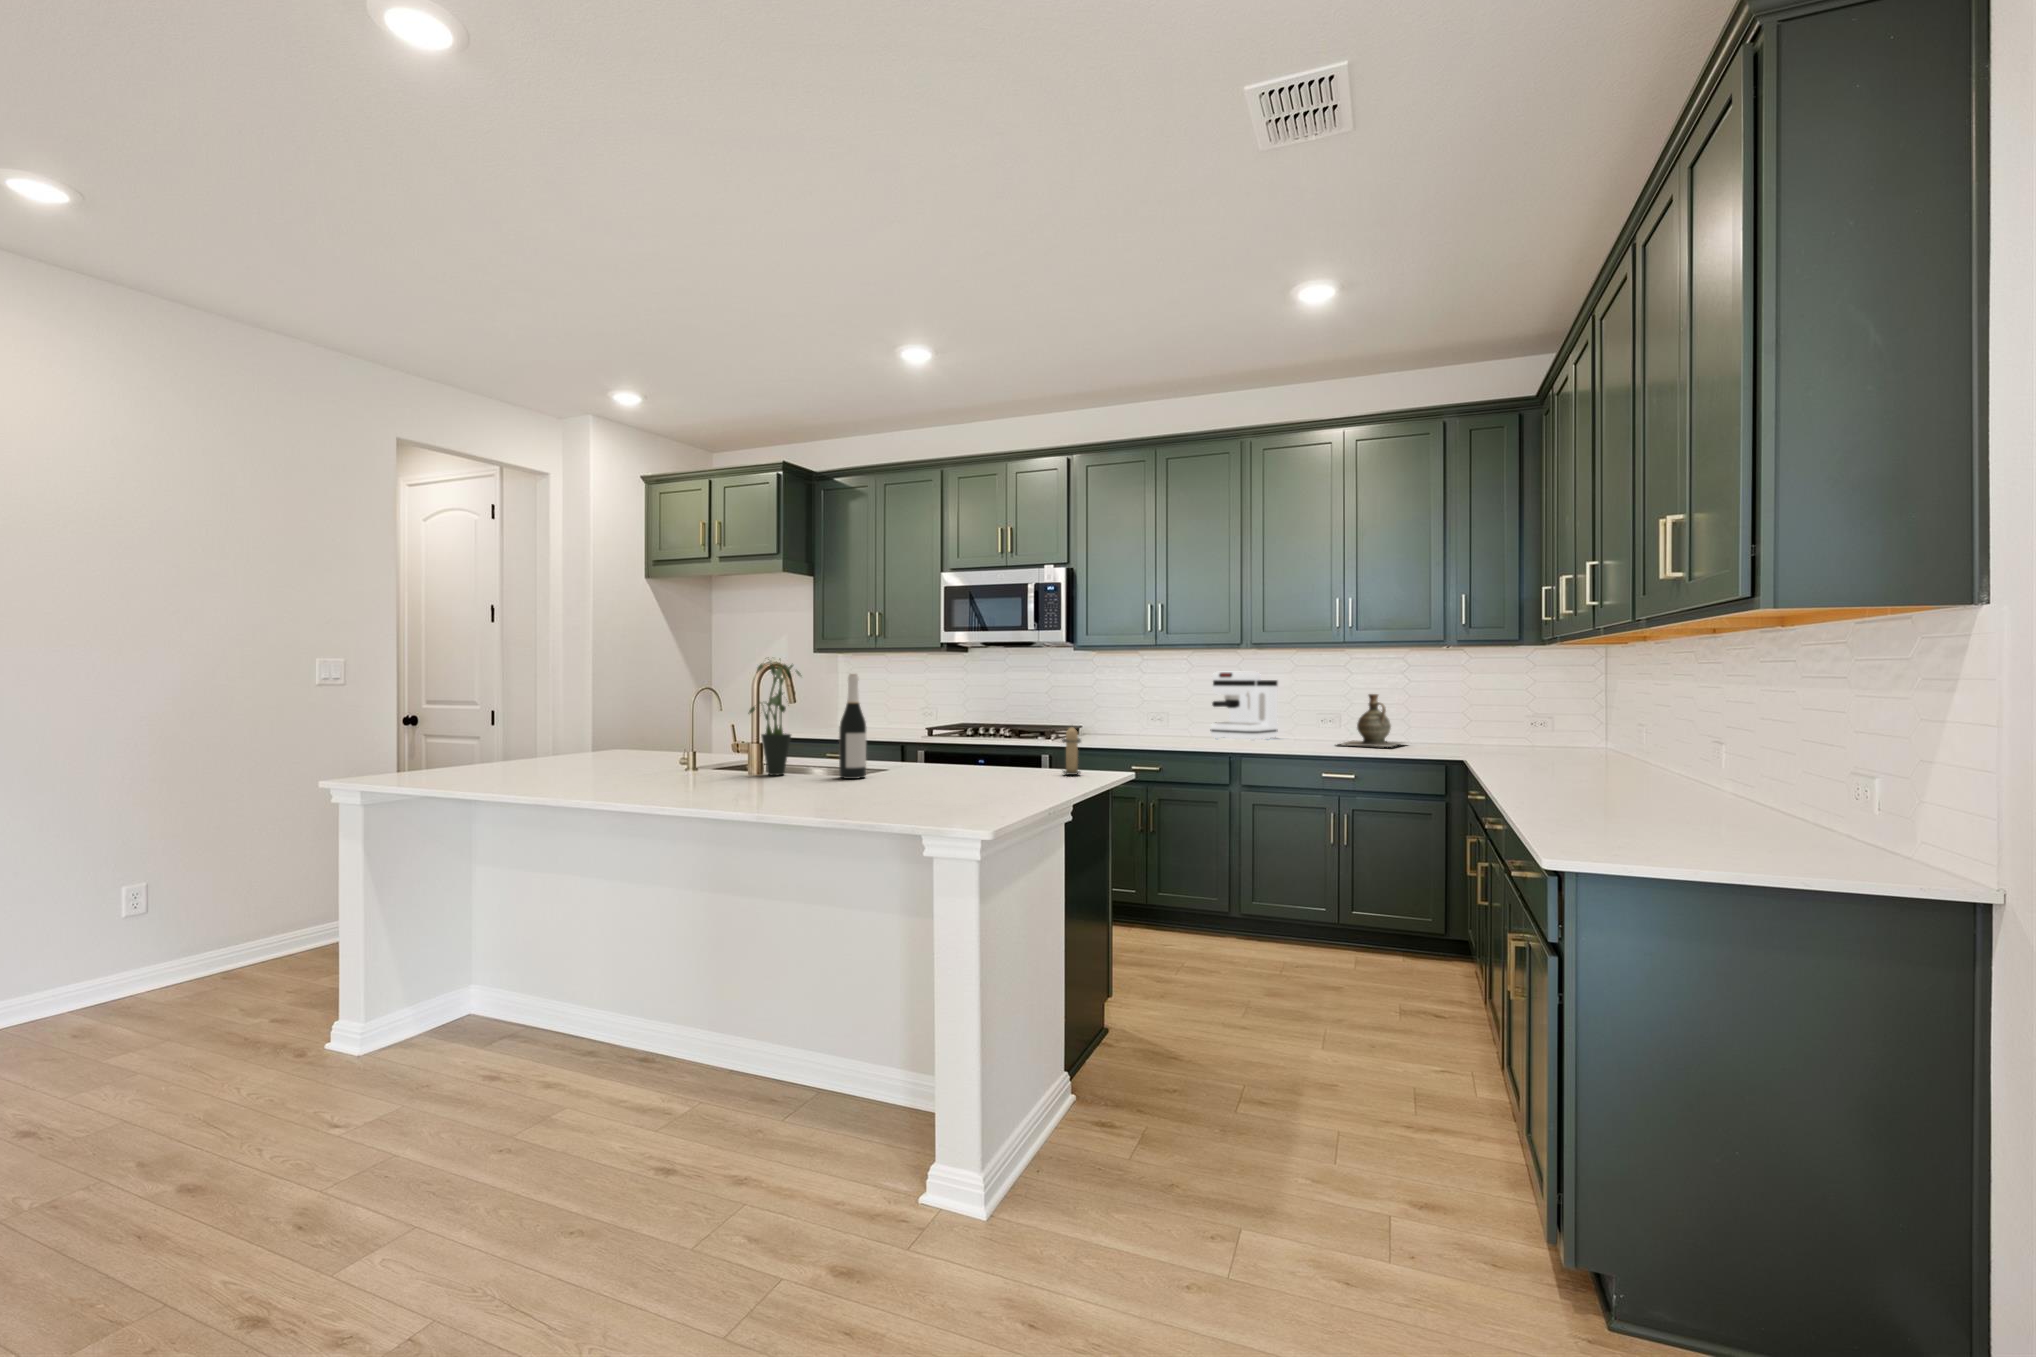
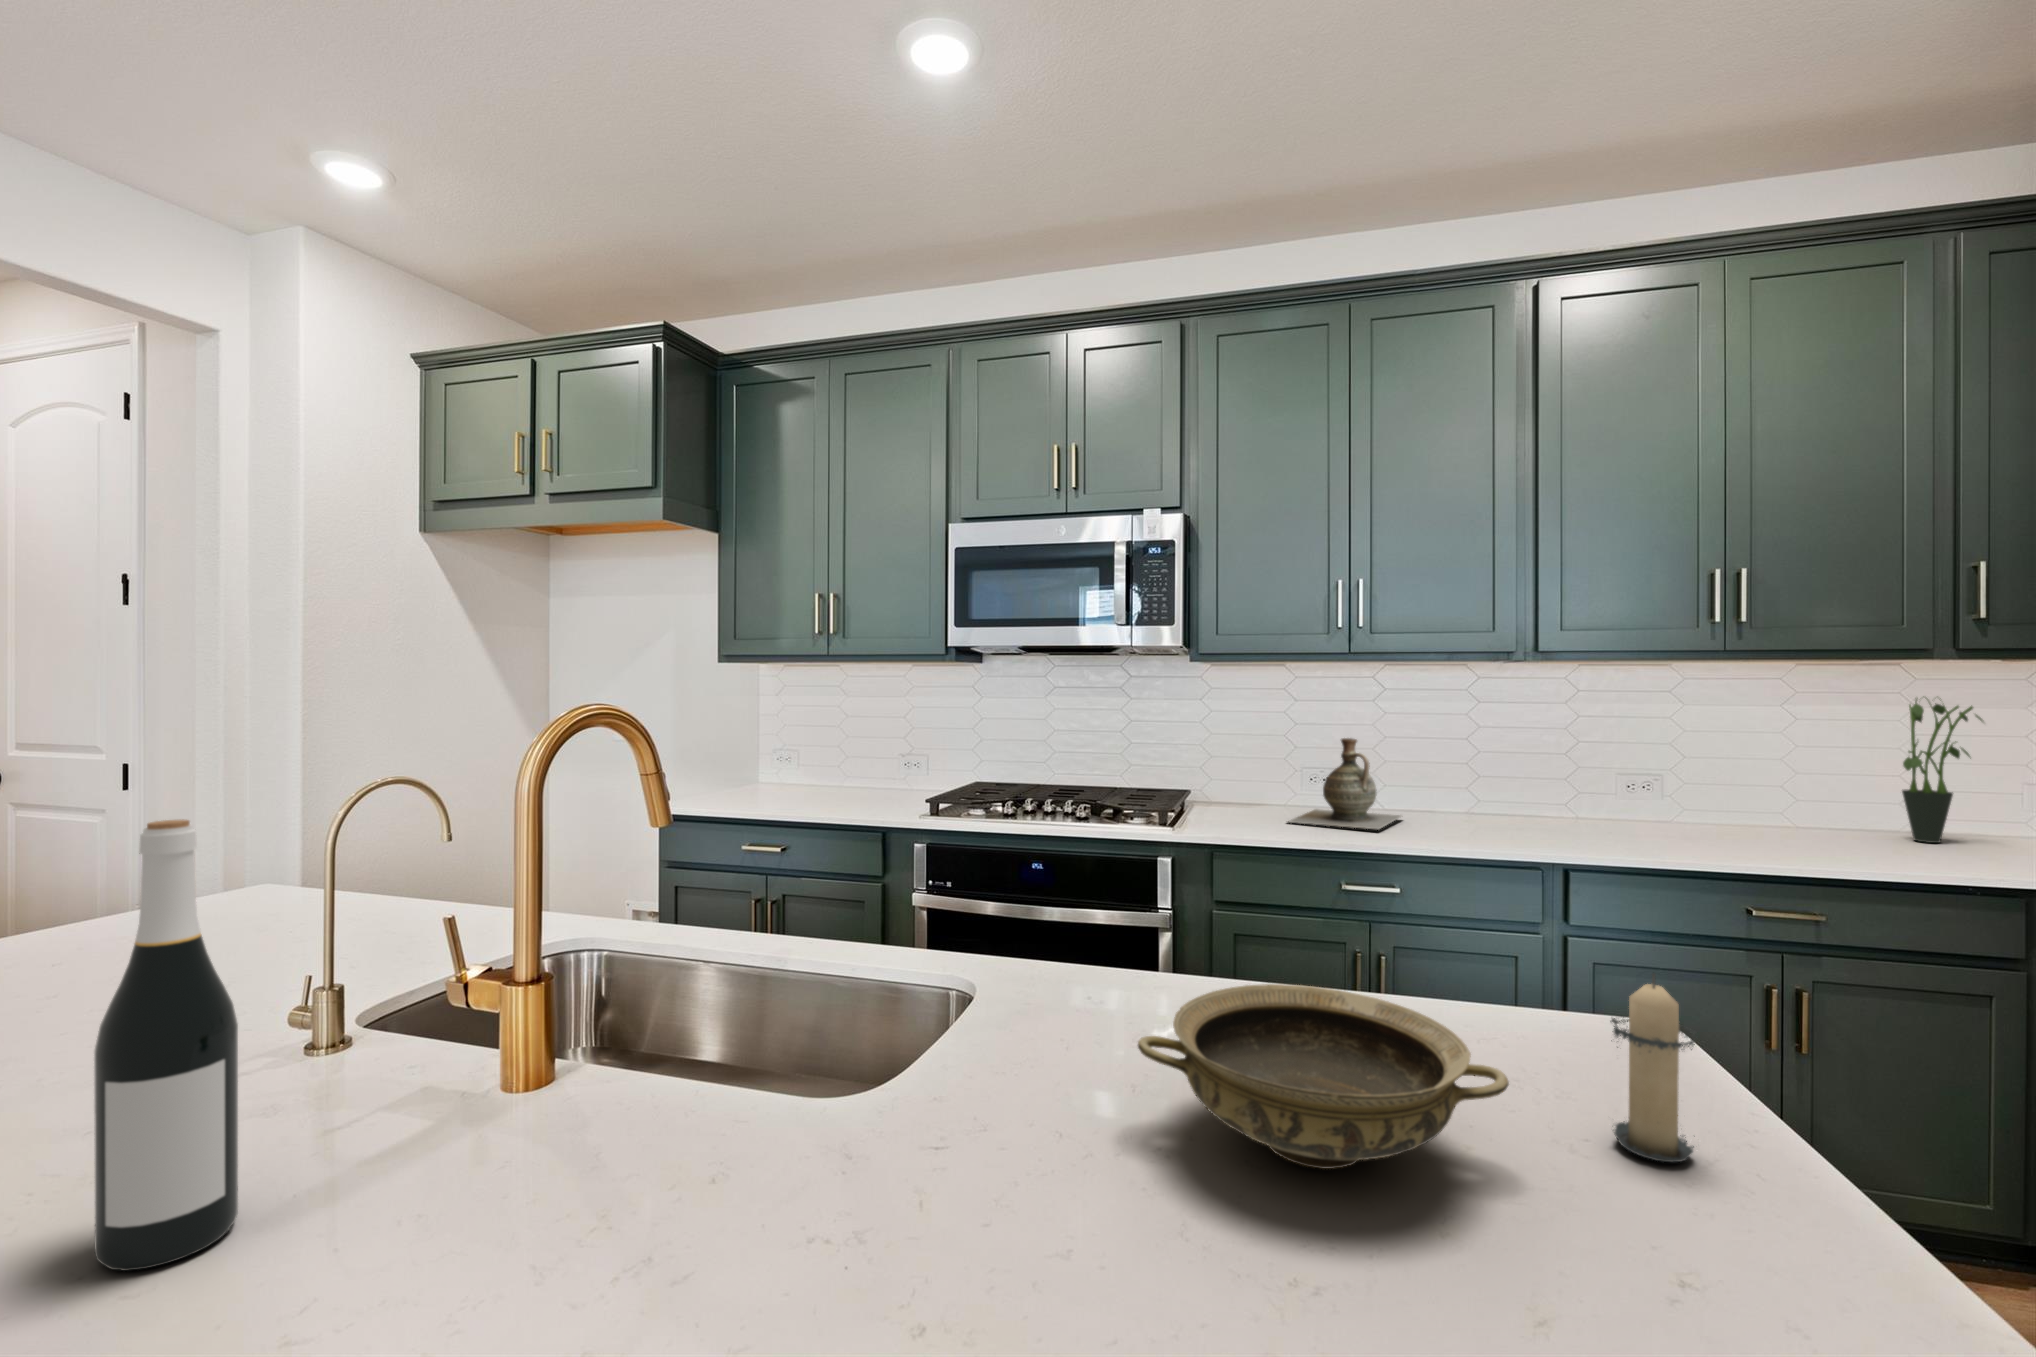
potted plant: present [748,663,801,775] -> present [1902,698,1983,843]
coffee maker: present [1210,672,1278,741] -> none [1455,701,1575,832]
wine bottle: present [839,674,866,779] -> present [94,819,238,1271]
ceramic jug: present [1341,694,1403,747] -> present [1289,738,1401,829]
ceramic bowl: none [930,738,1025,775] -> present [1138,984,1509,1169]

